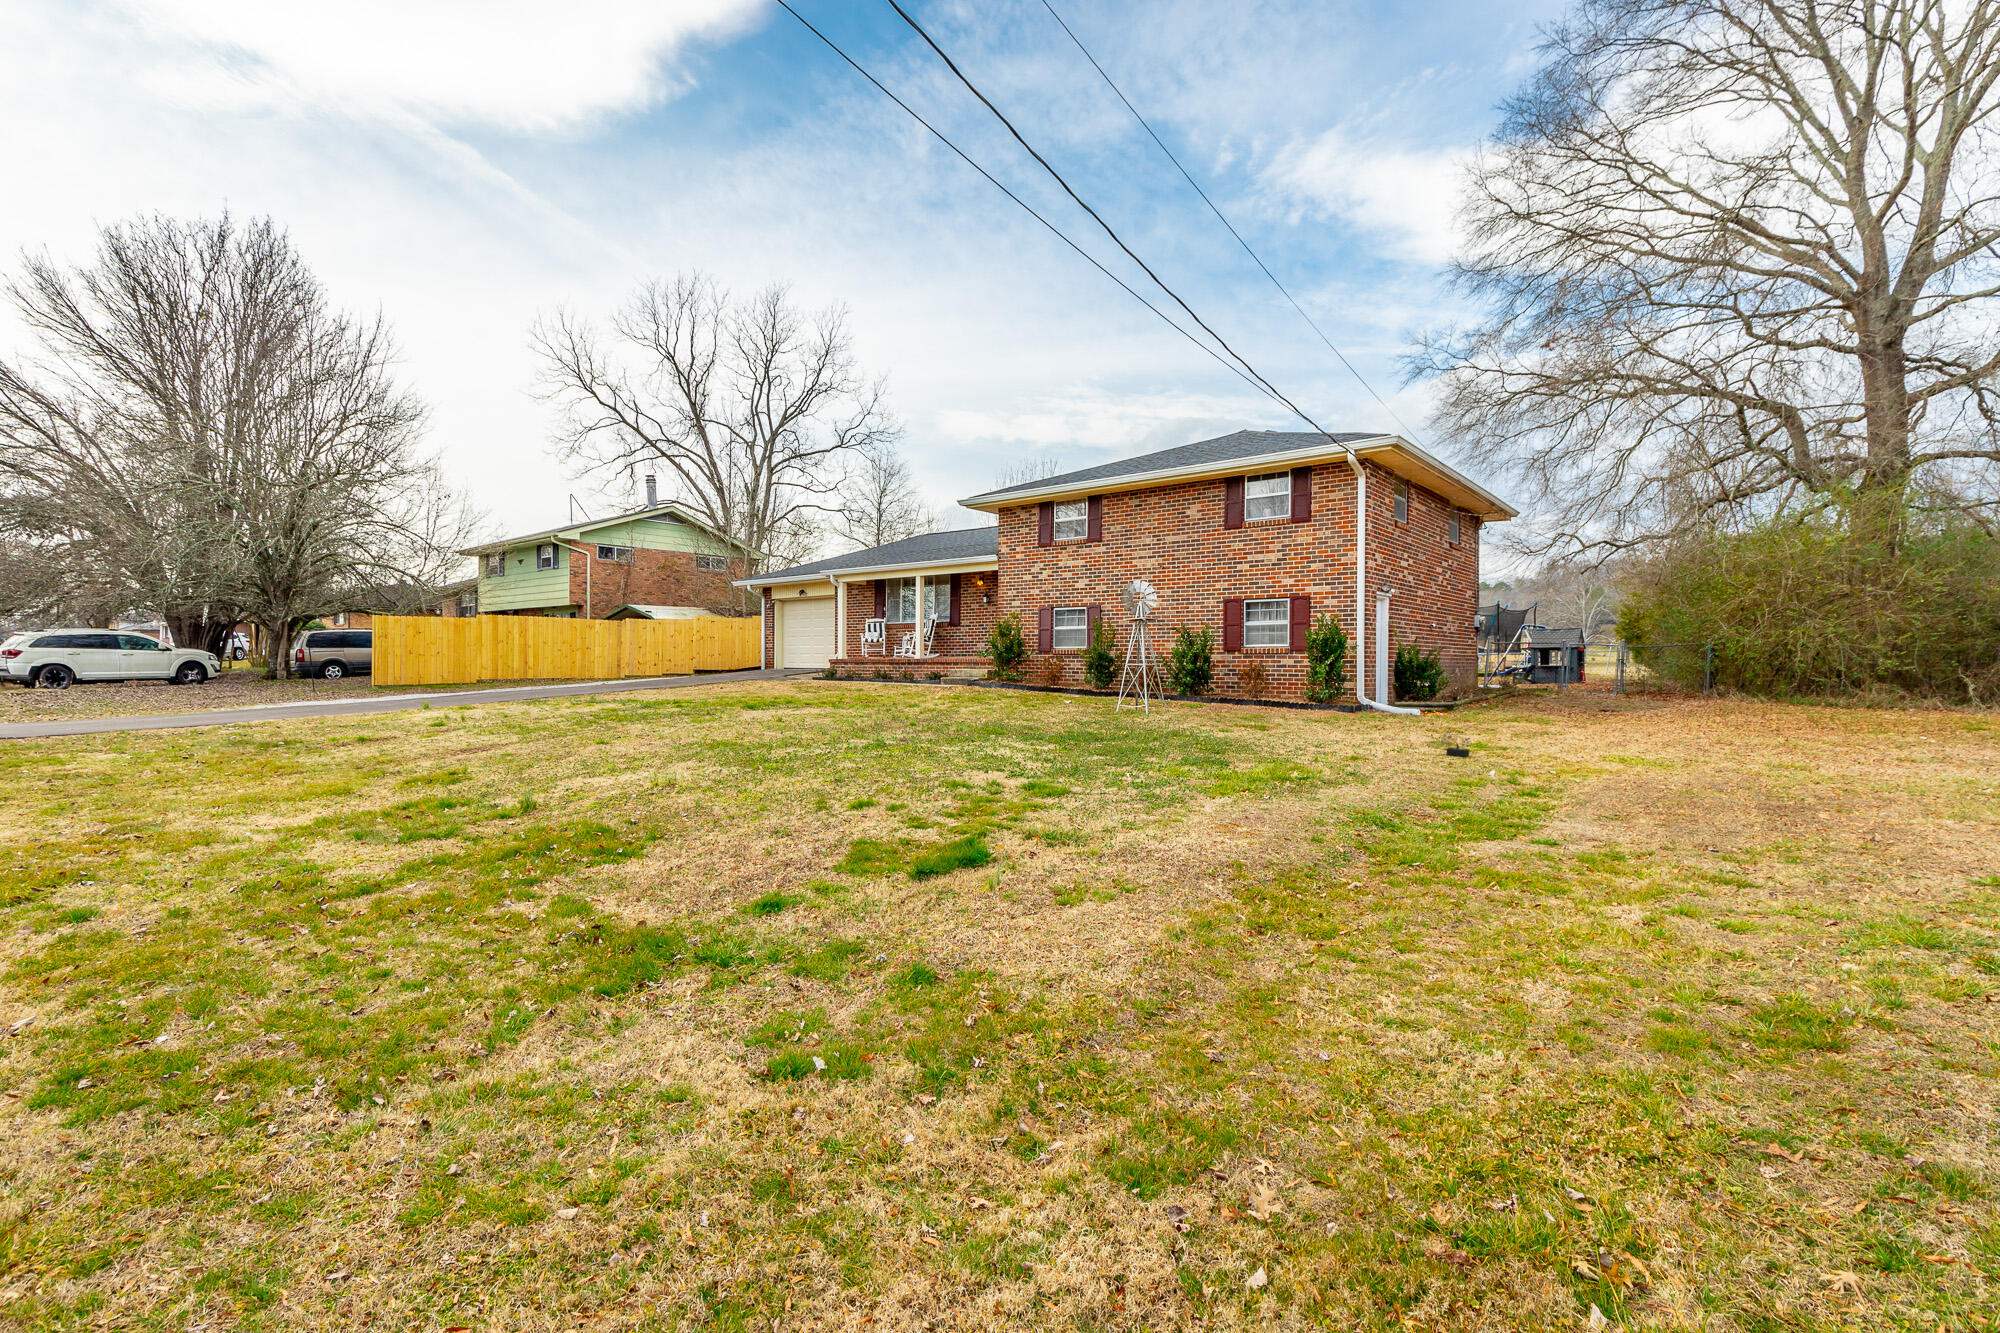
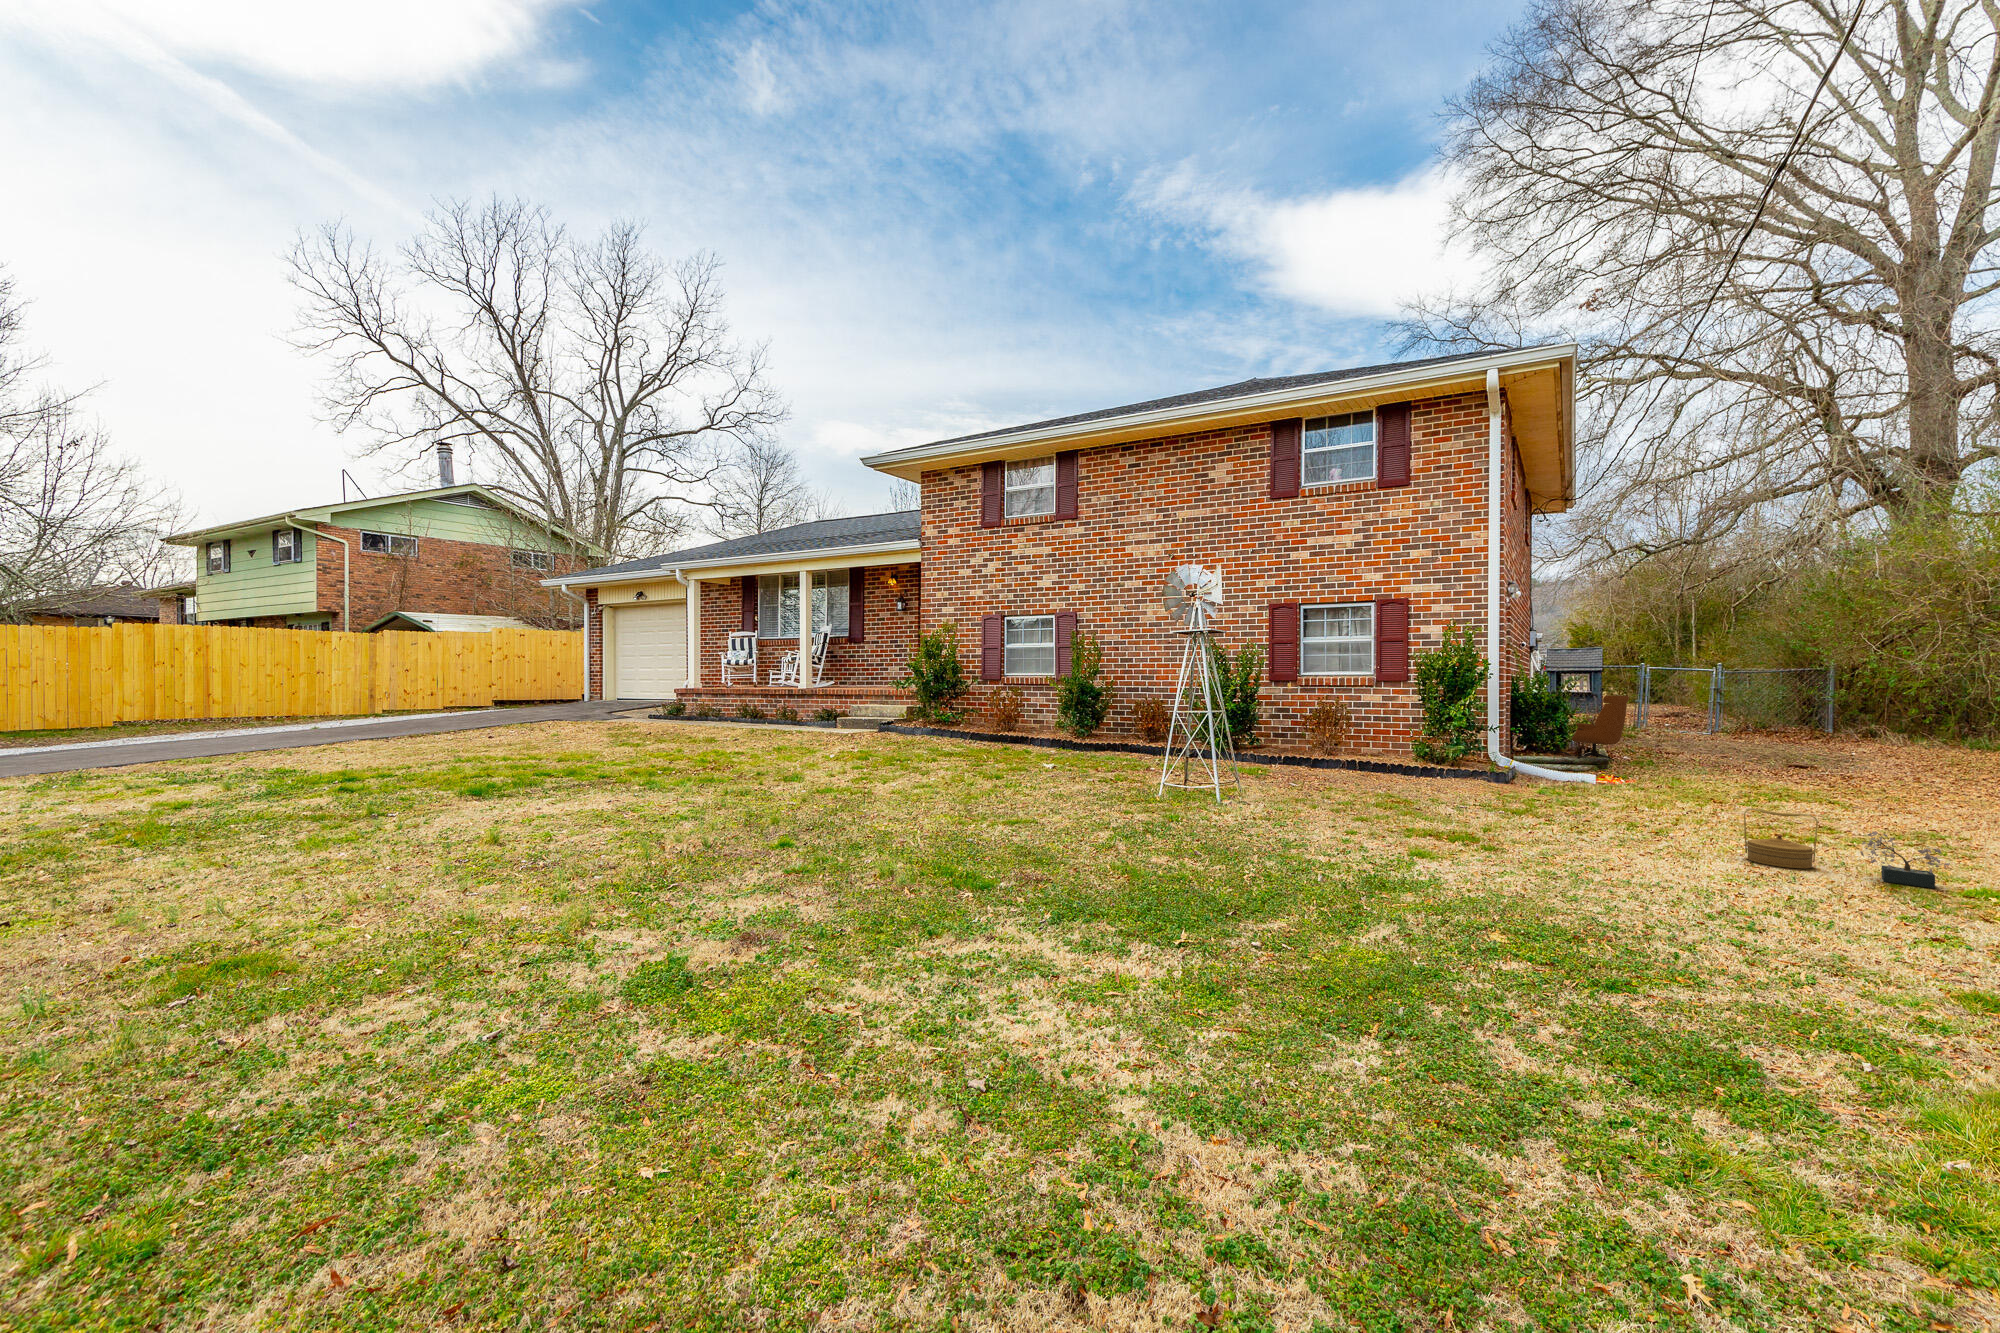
lounge chair: none [1446,659,1497,706] -> present [1545,695,1629,761]
basket: none [1401,721,1430,750] -> present [1744,809,1818,869]

